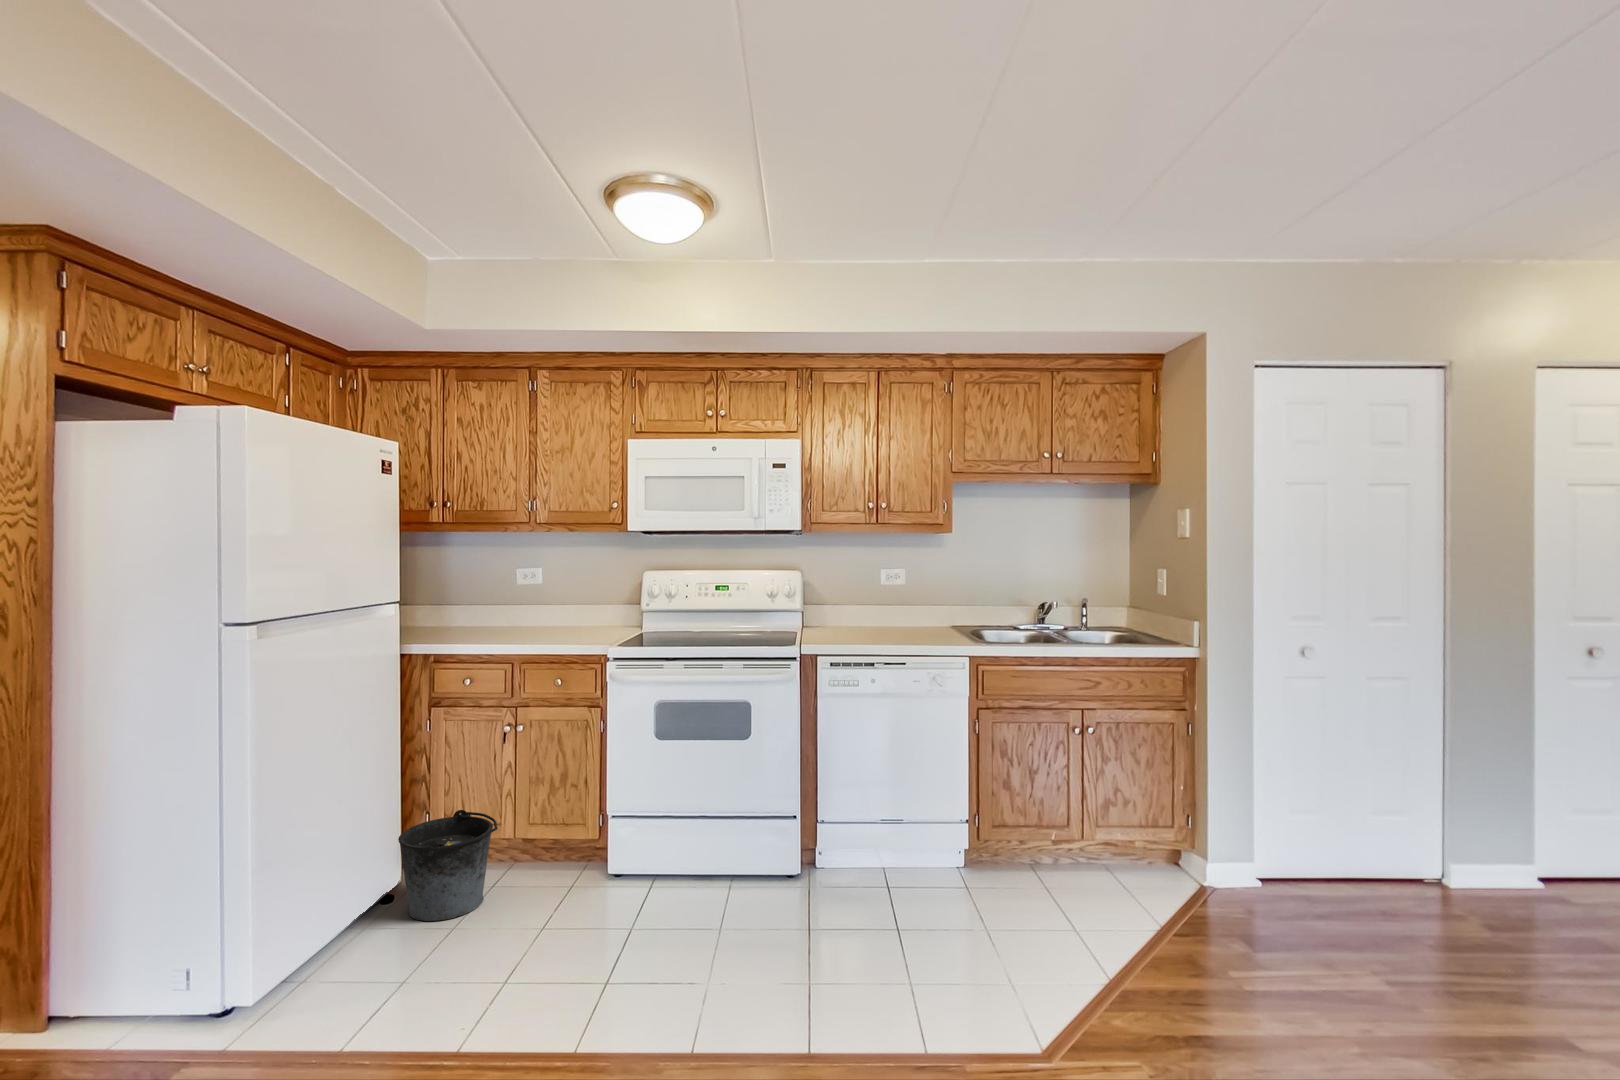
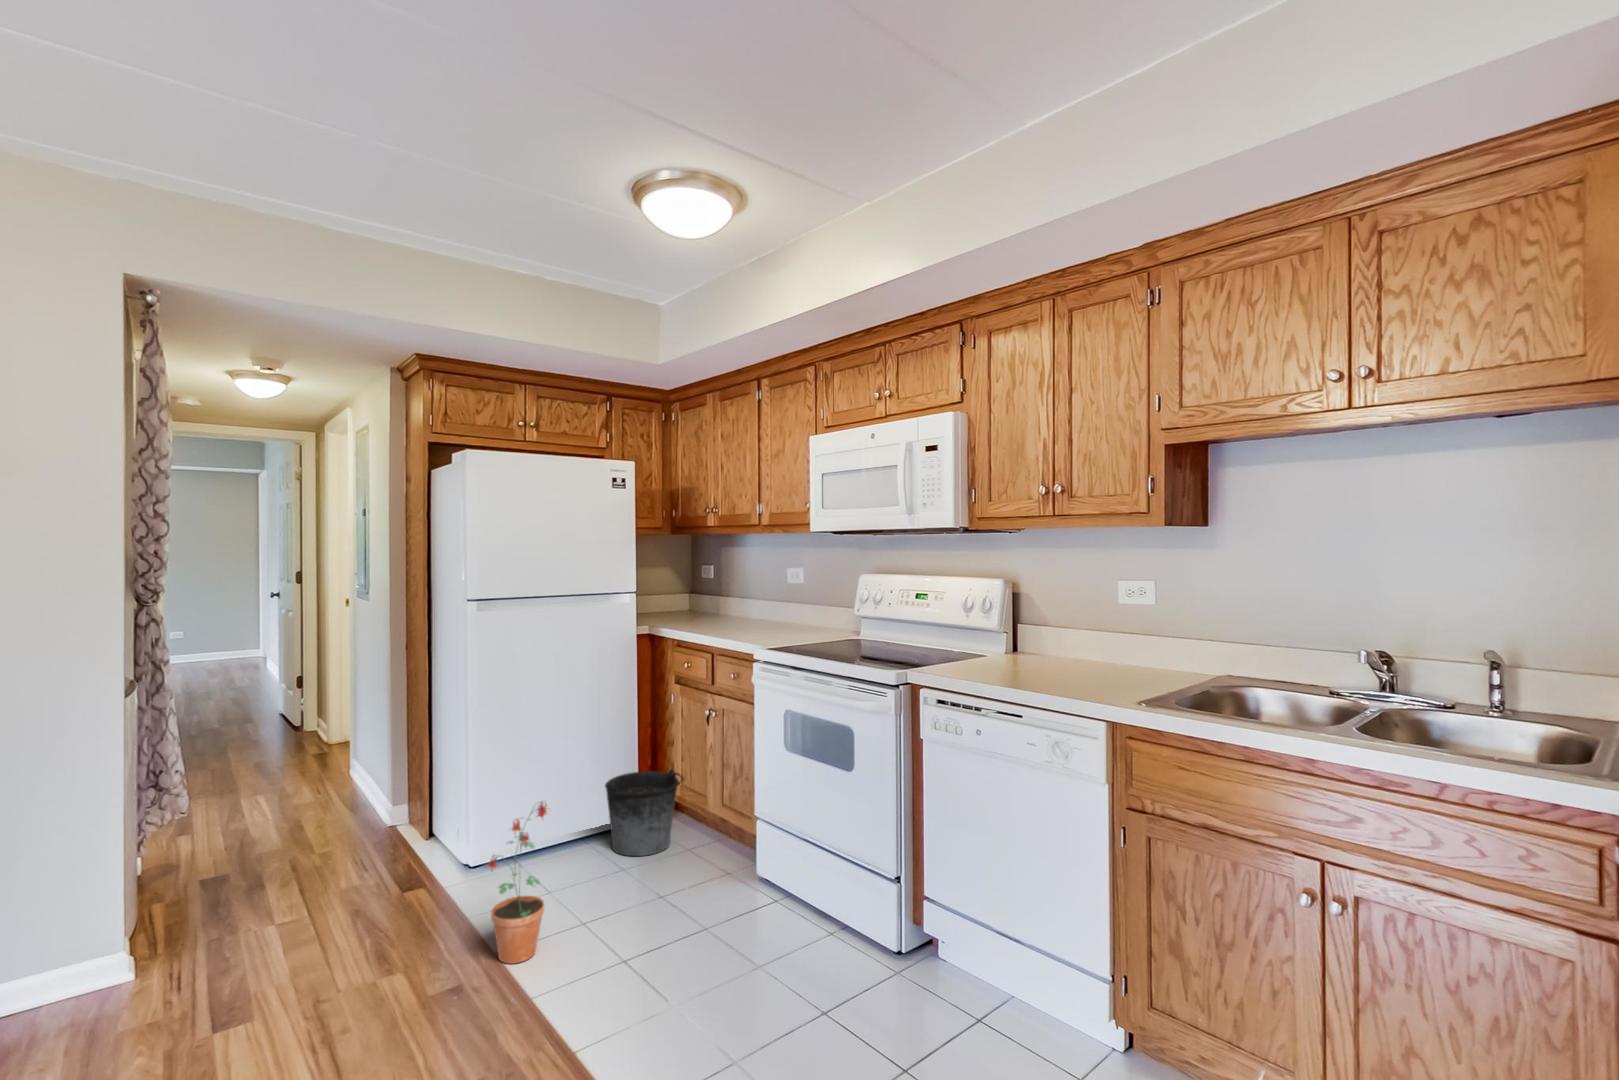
potted plant: none [485,844,560,1033] -> present [488,801,547,964]

